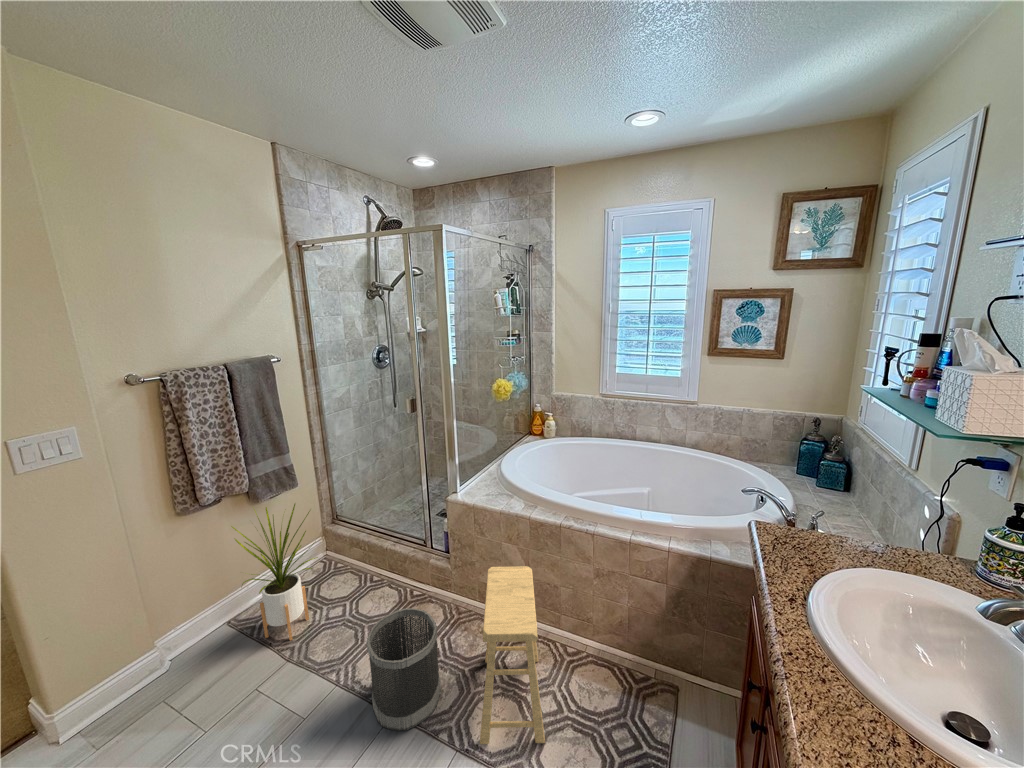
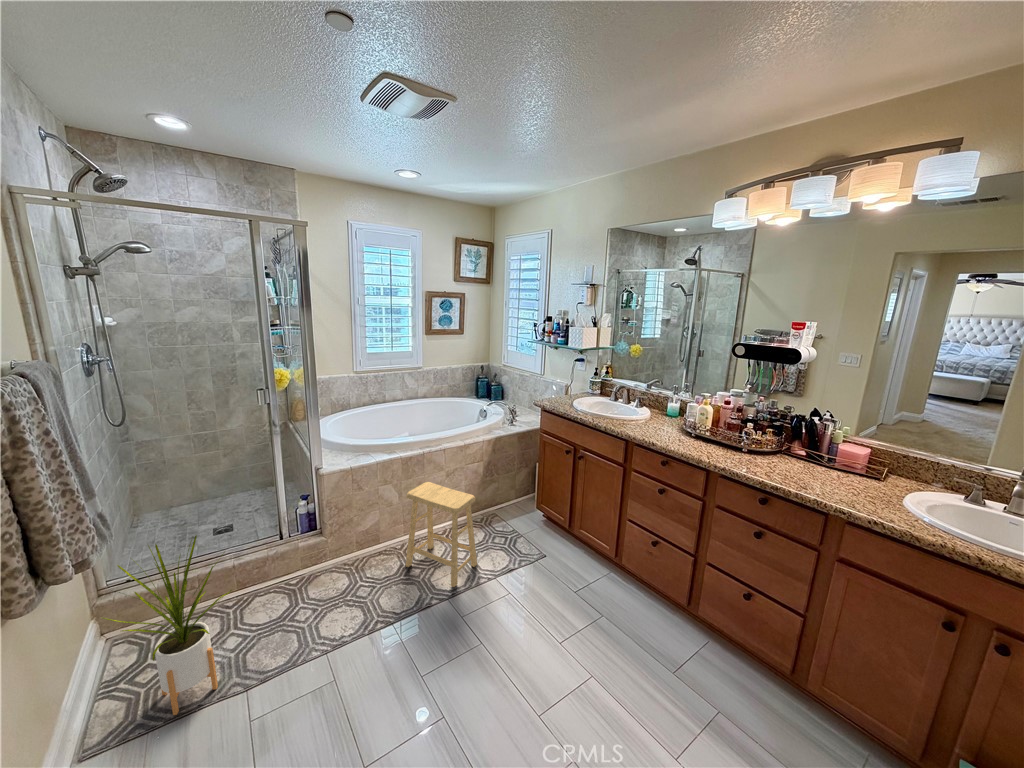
wastebasket: present [367,608,441,731] -> none [357,544,414,633]

